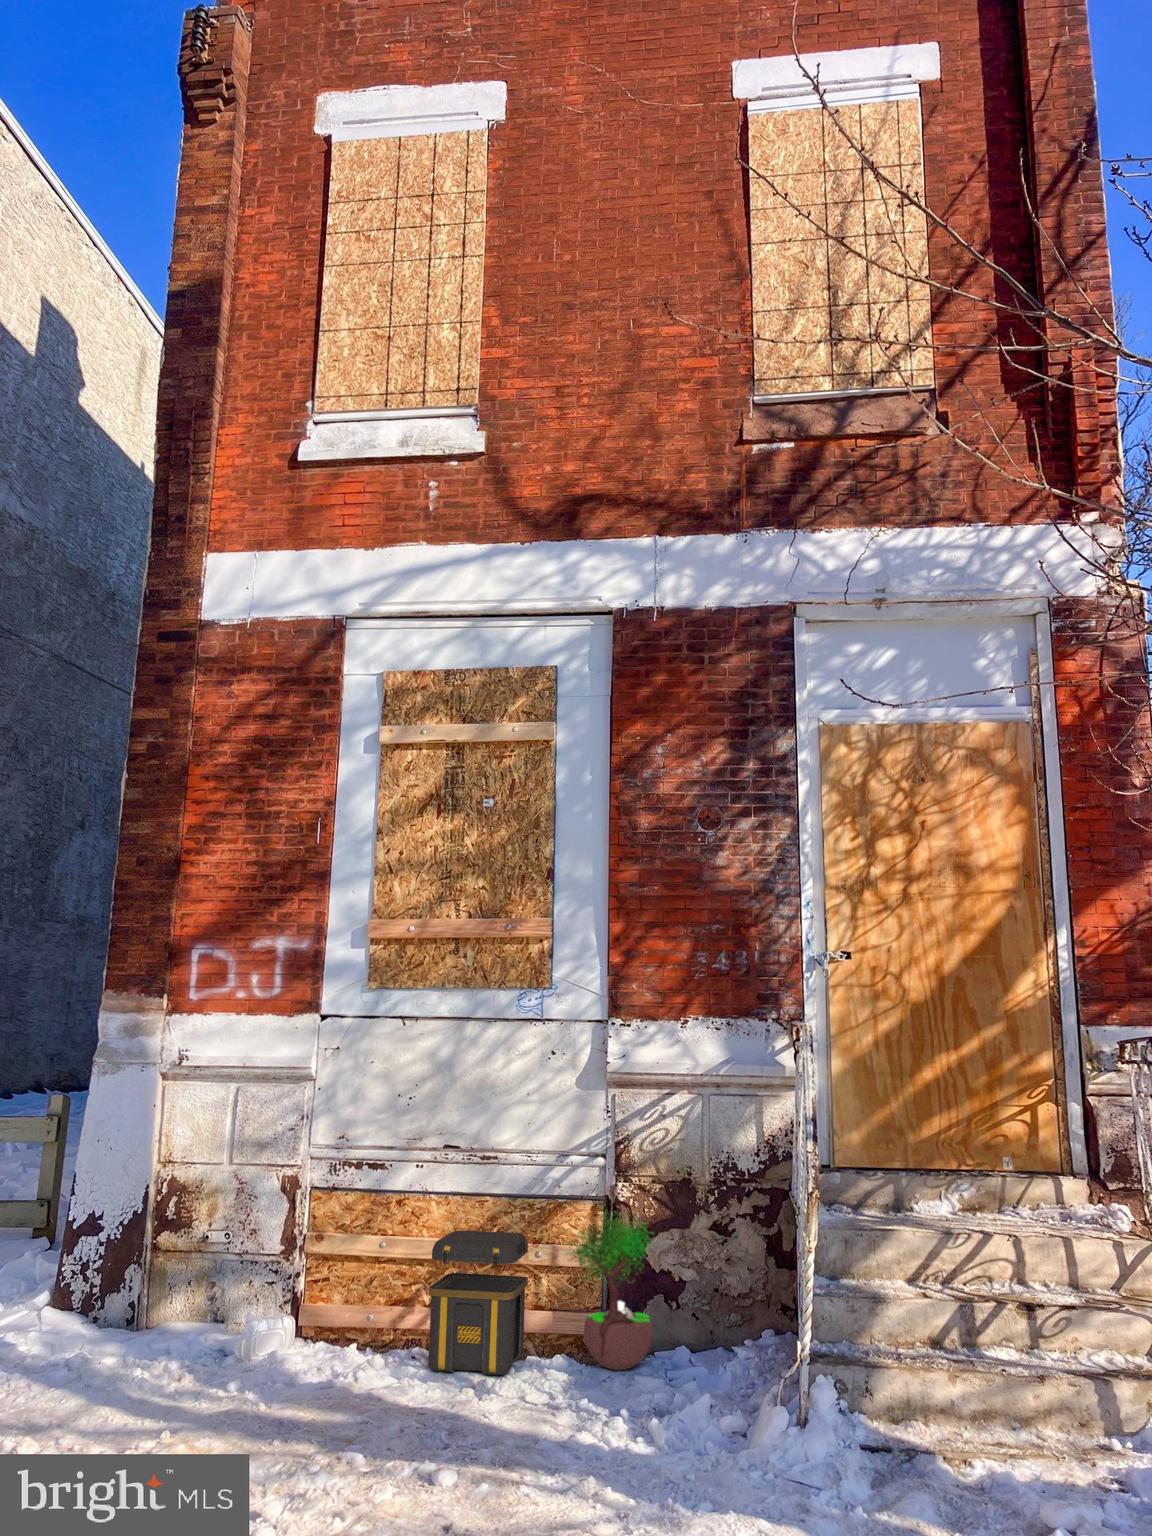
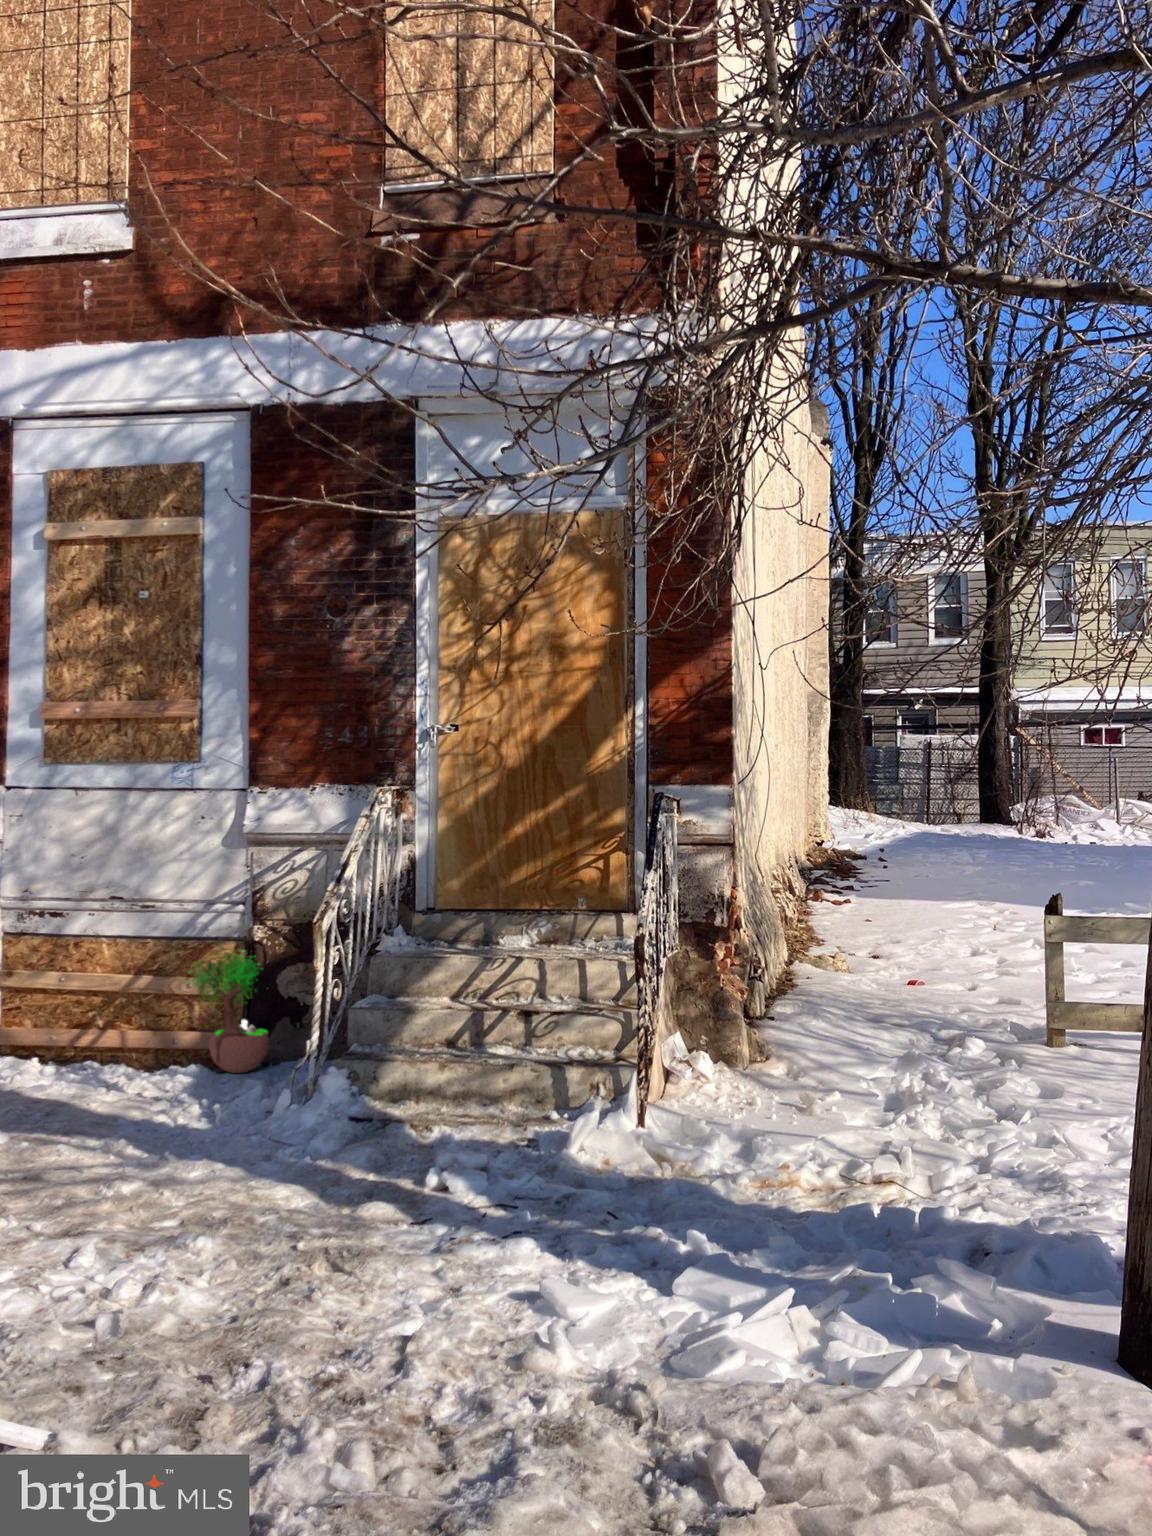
toolbox: present [428,1231,528,1375] -> none [75,965,172,1077]

